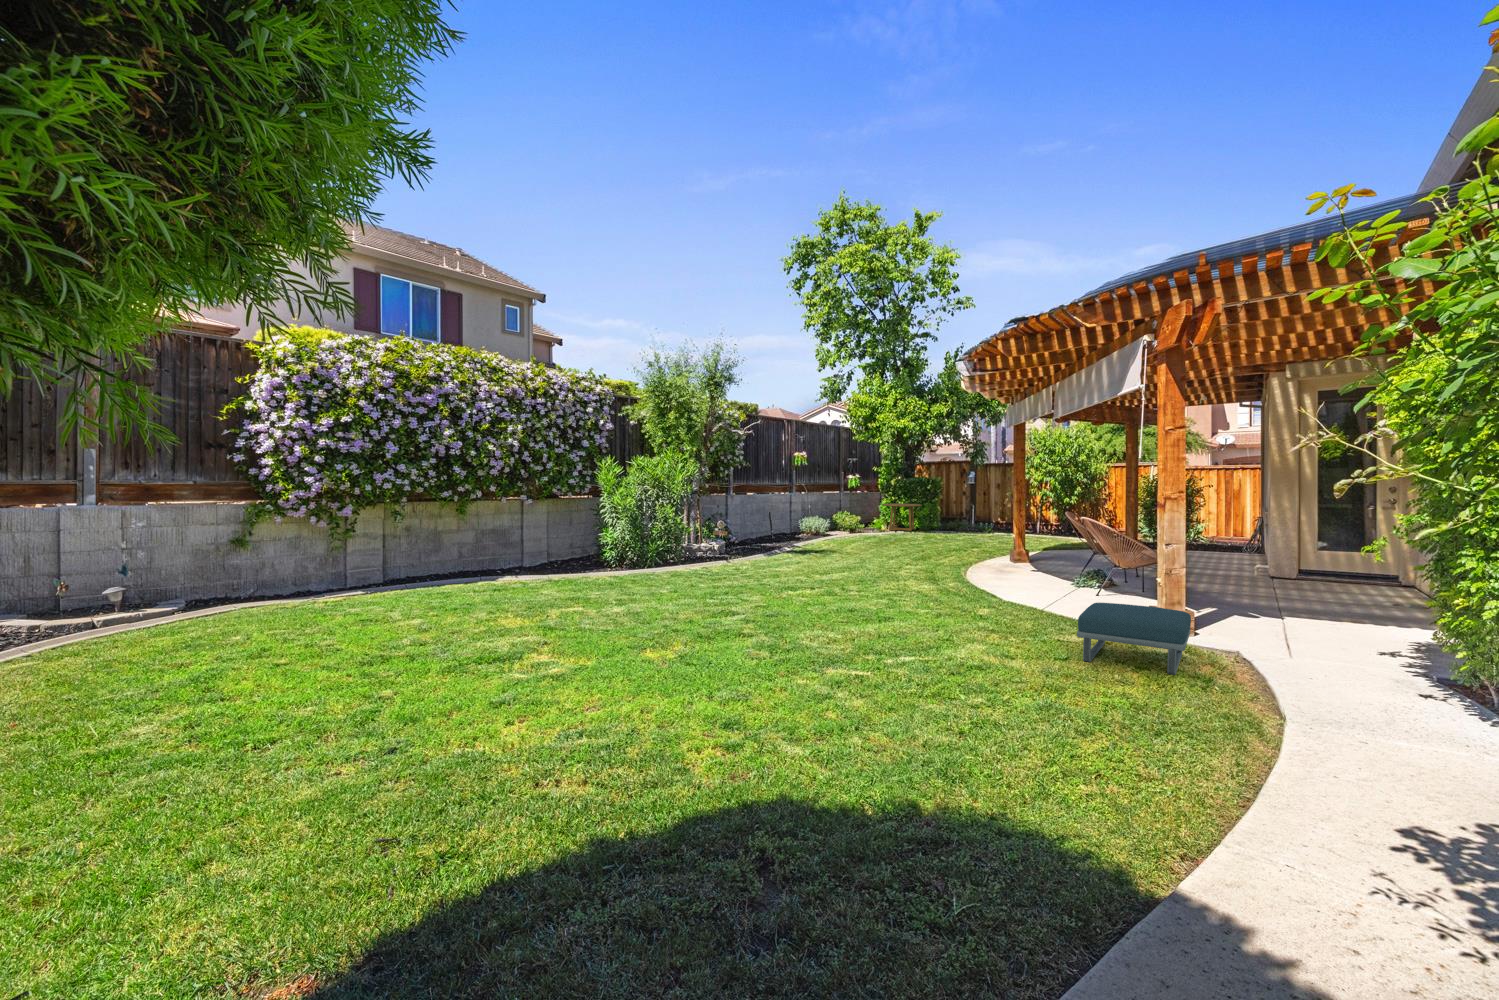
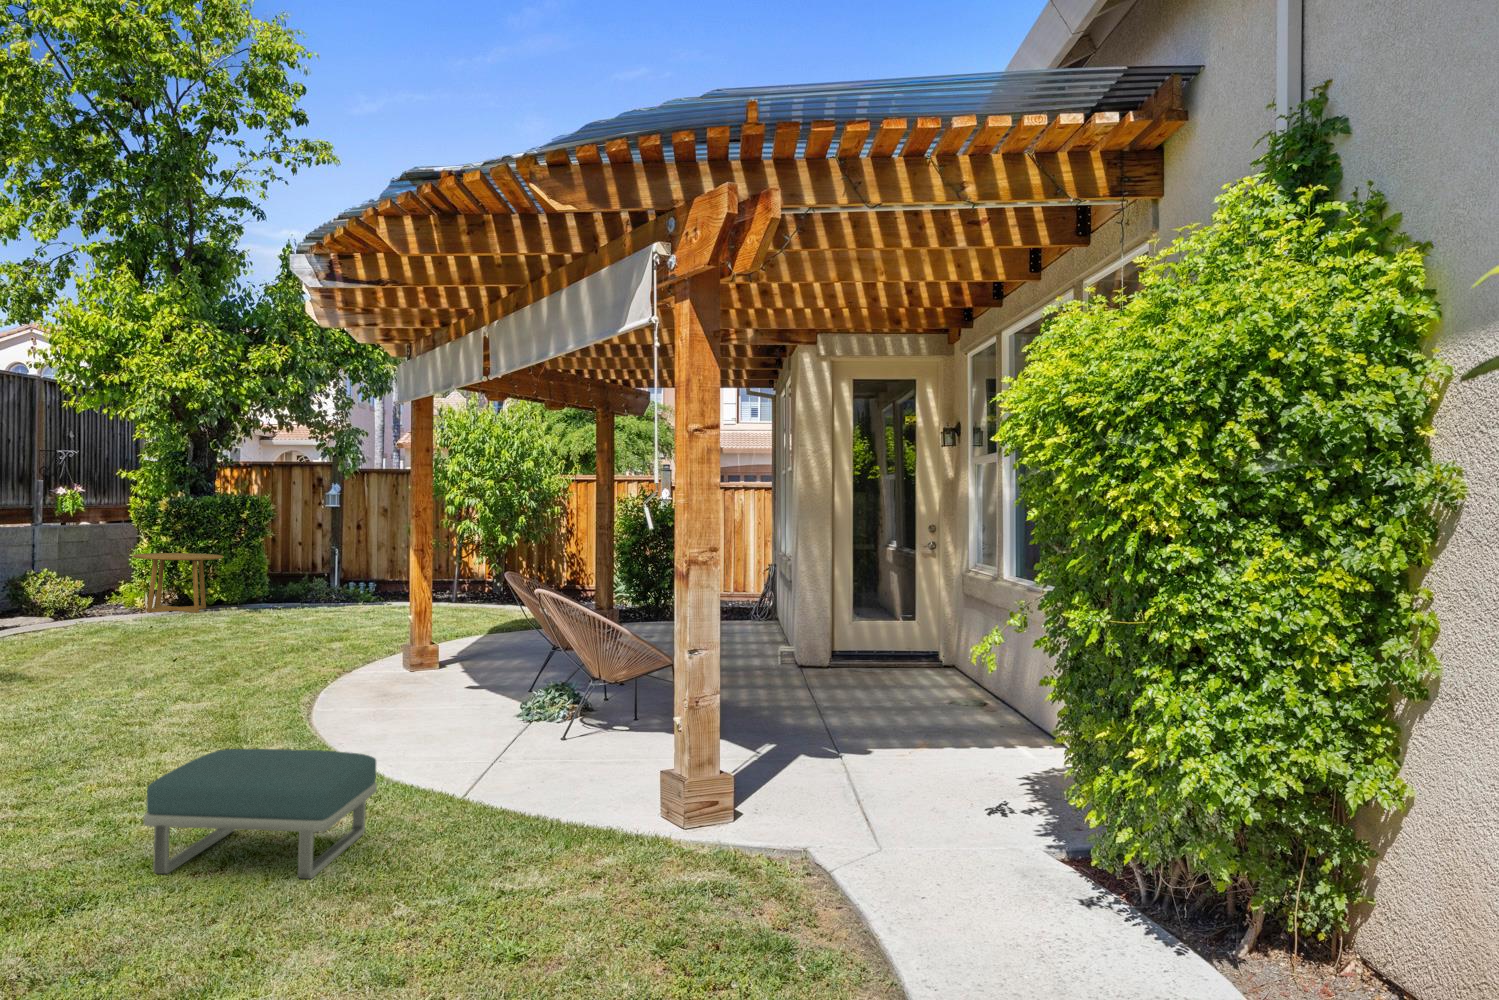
footstool: present [1077,603,1191,675] -> present [144,749,377,879]

